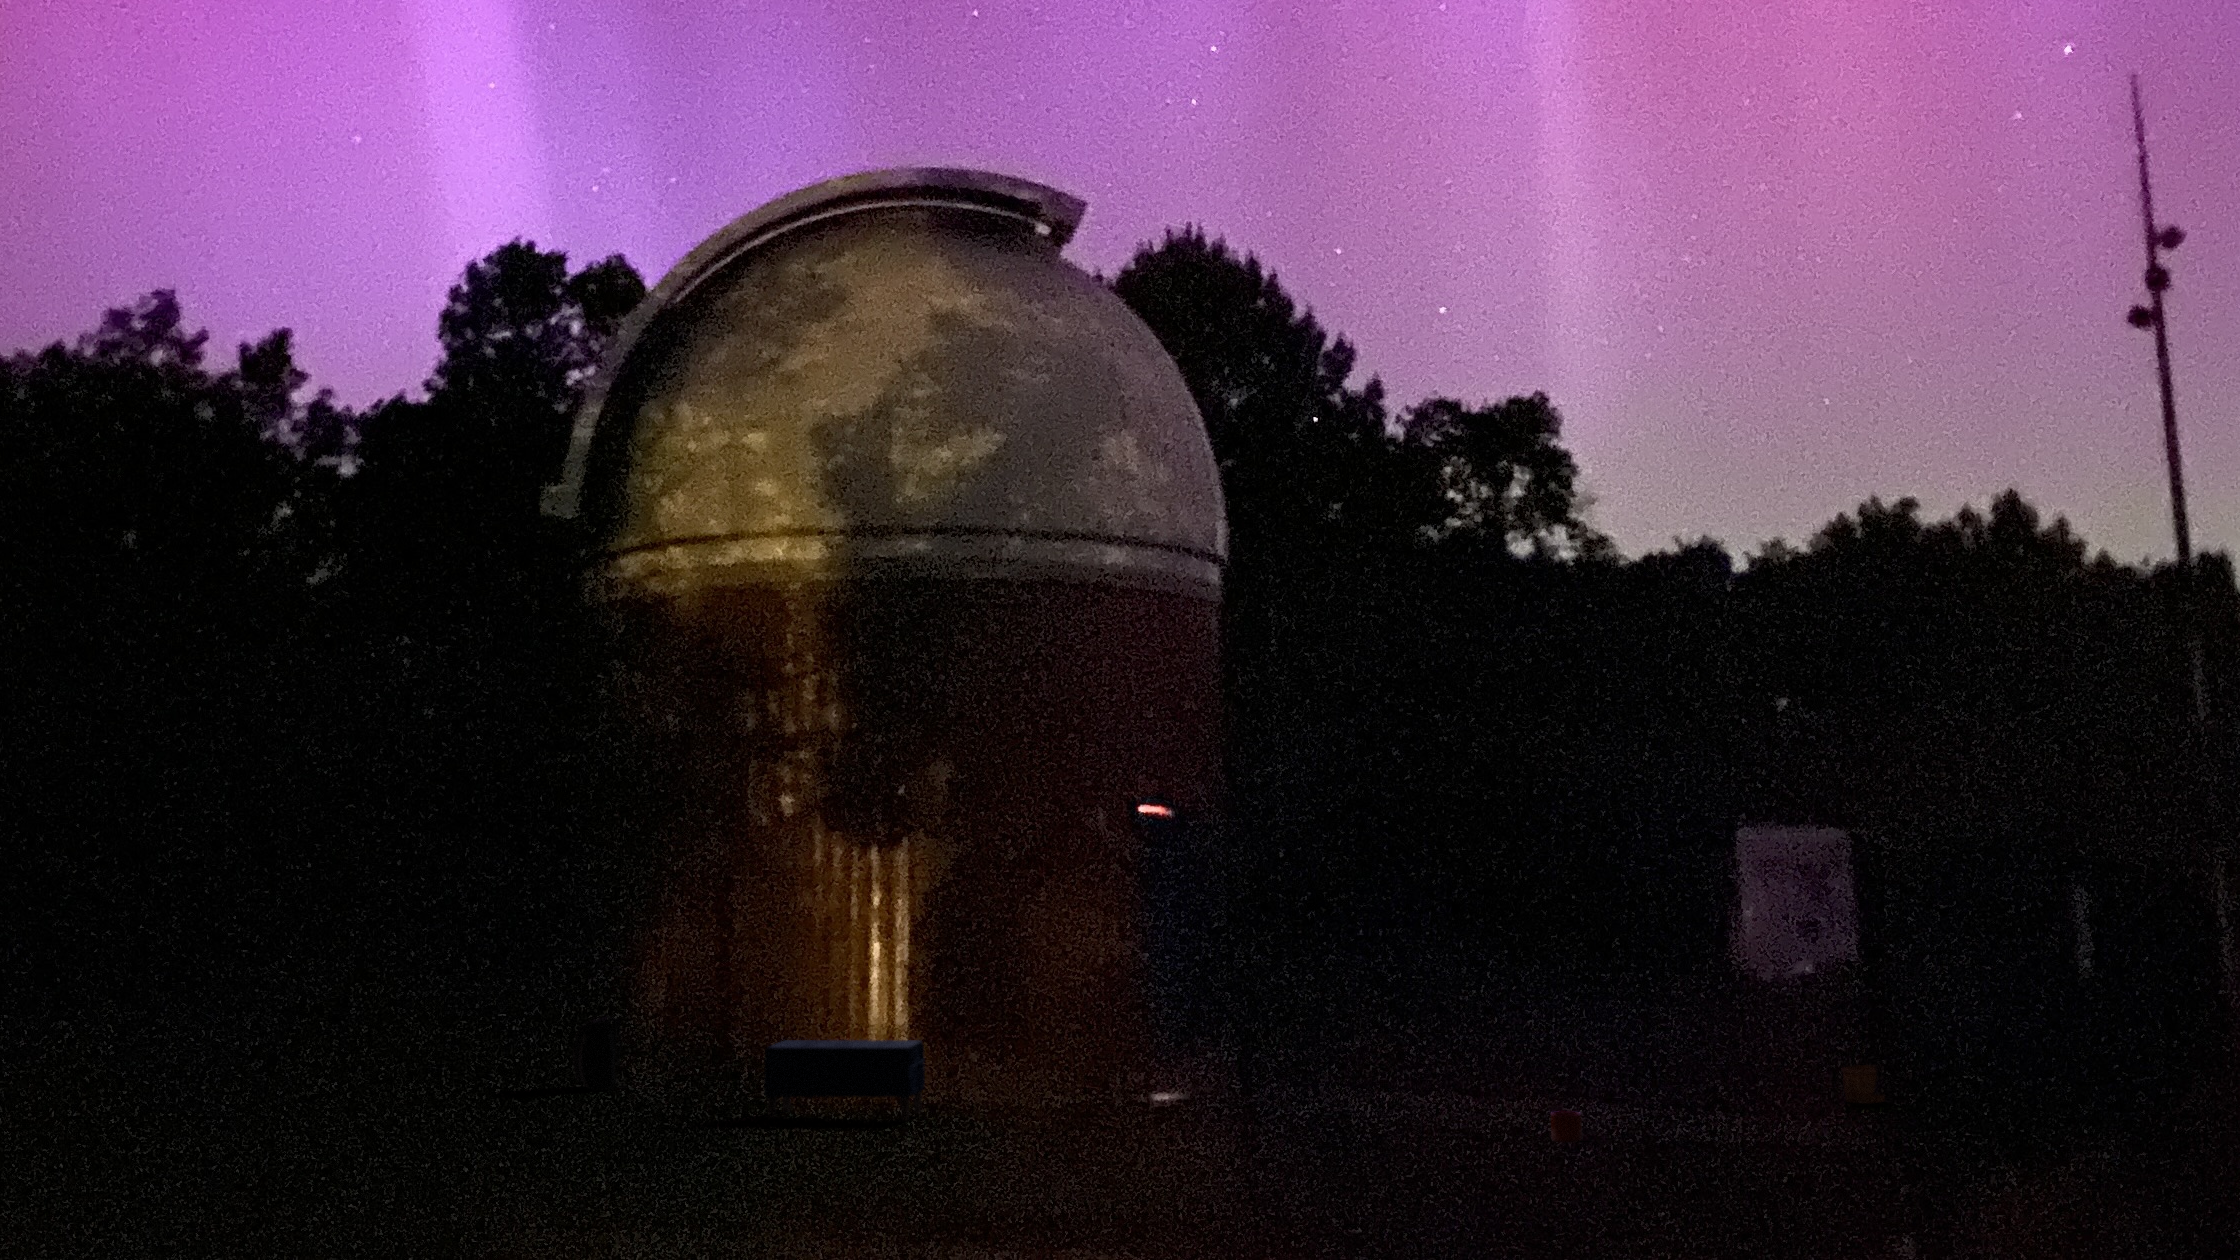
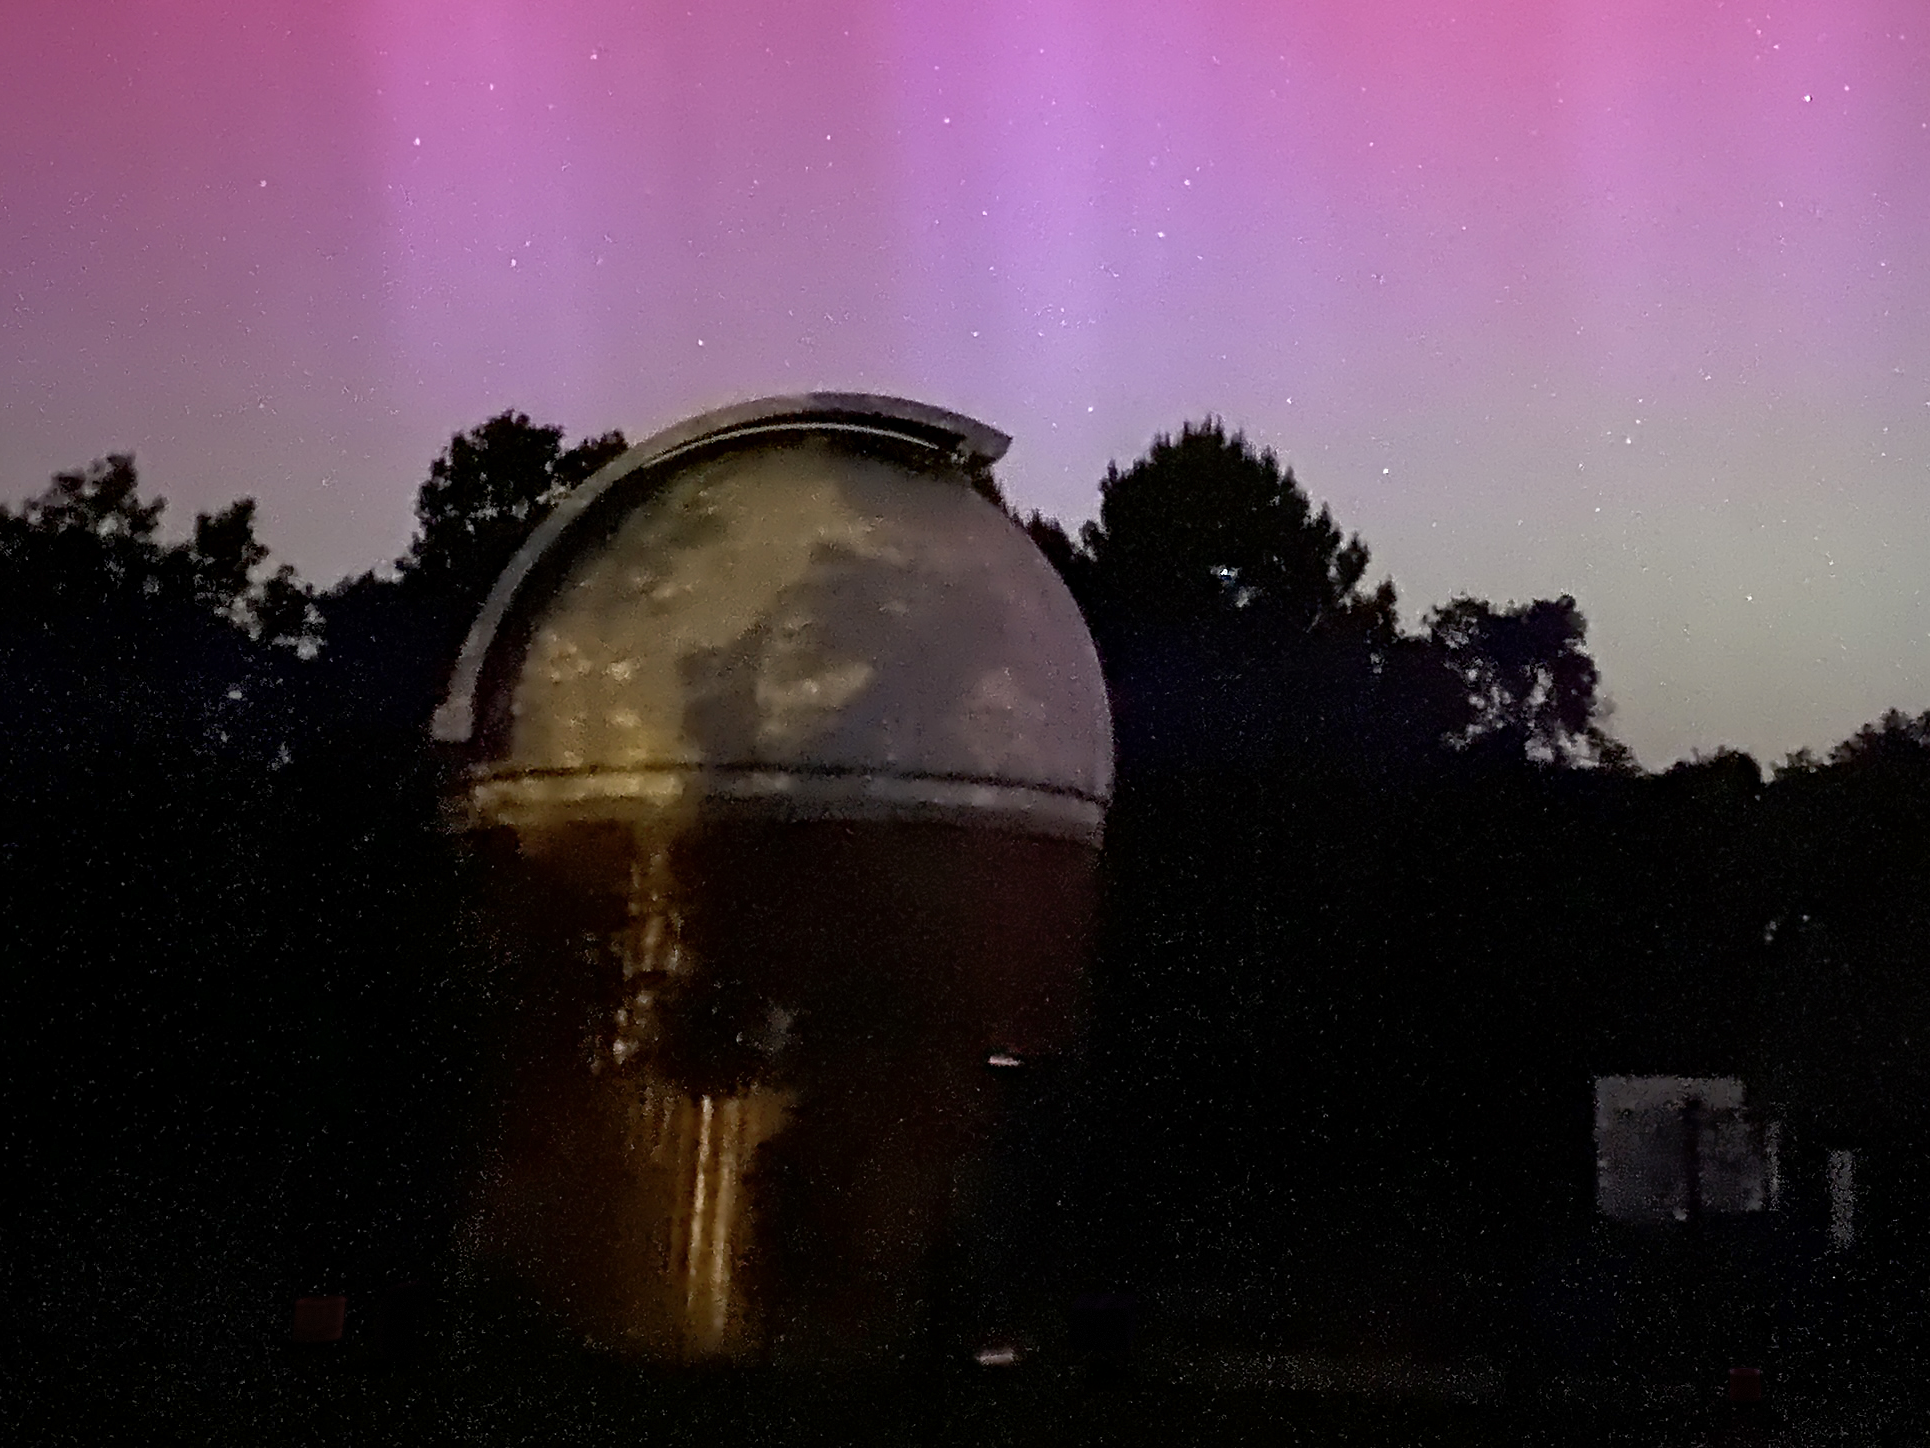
bench: present [764,1040,925,1121] -> present [1067,1293,1137,1371]
wooden bucket: present [1842,1065,1885,1104] -> present [293,1296,346,1343]
planter: present [1551,1111,1582,1142] -> present [1730,1369,1761,1403]

